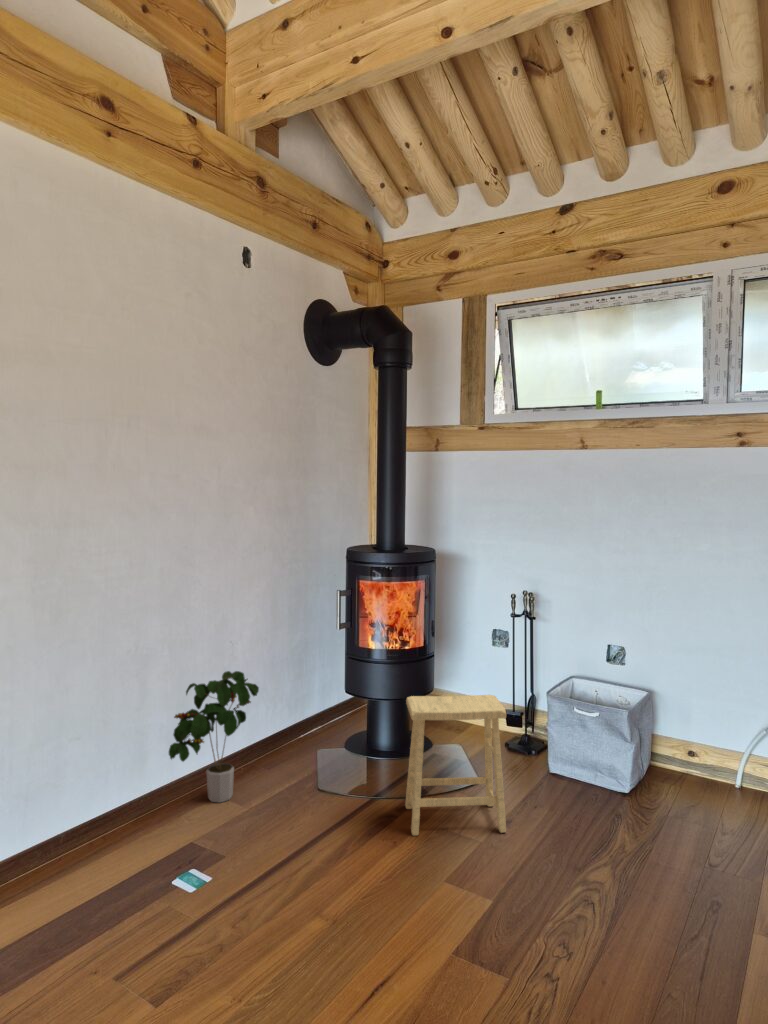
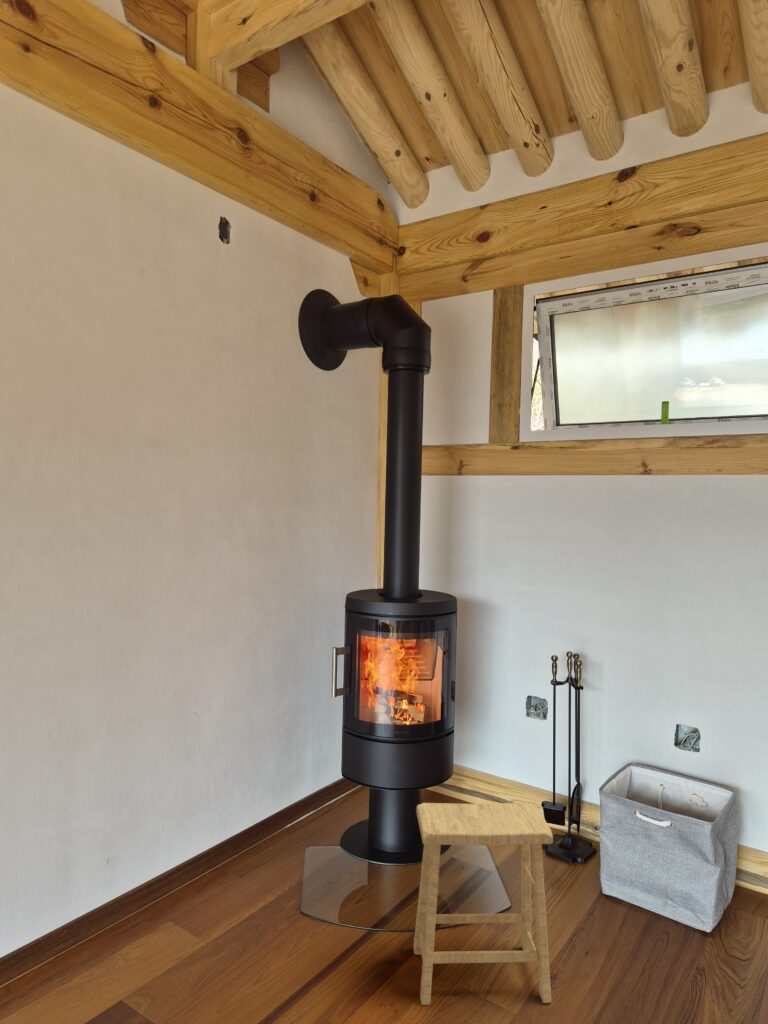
potted plant: present [169,671,259,802] -> none [96,755,227,936]

